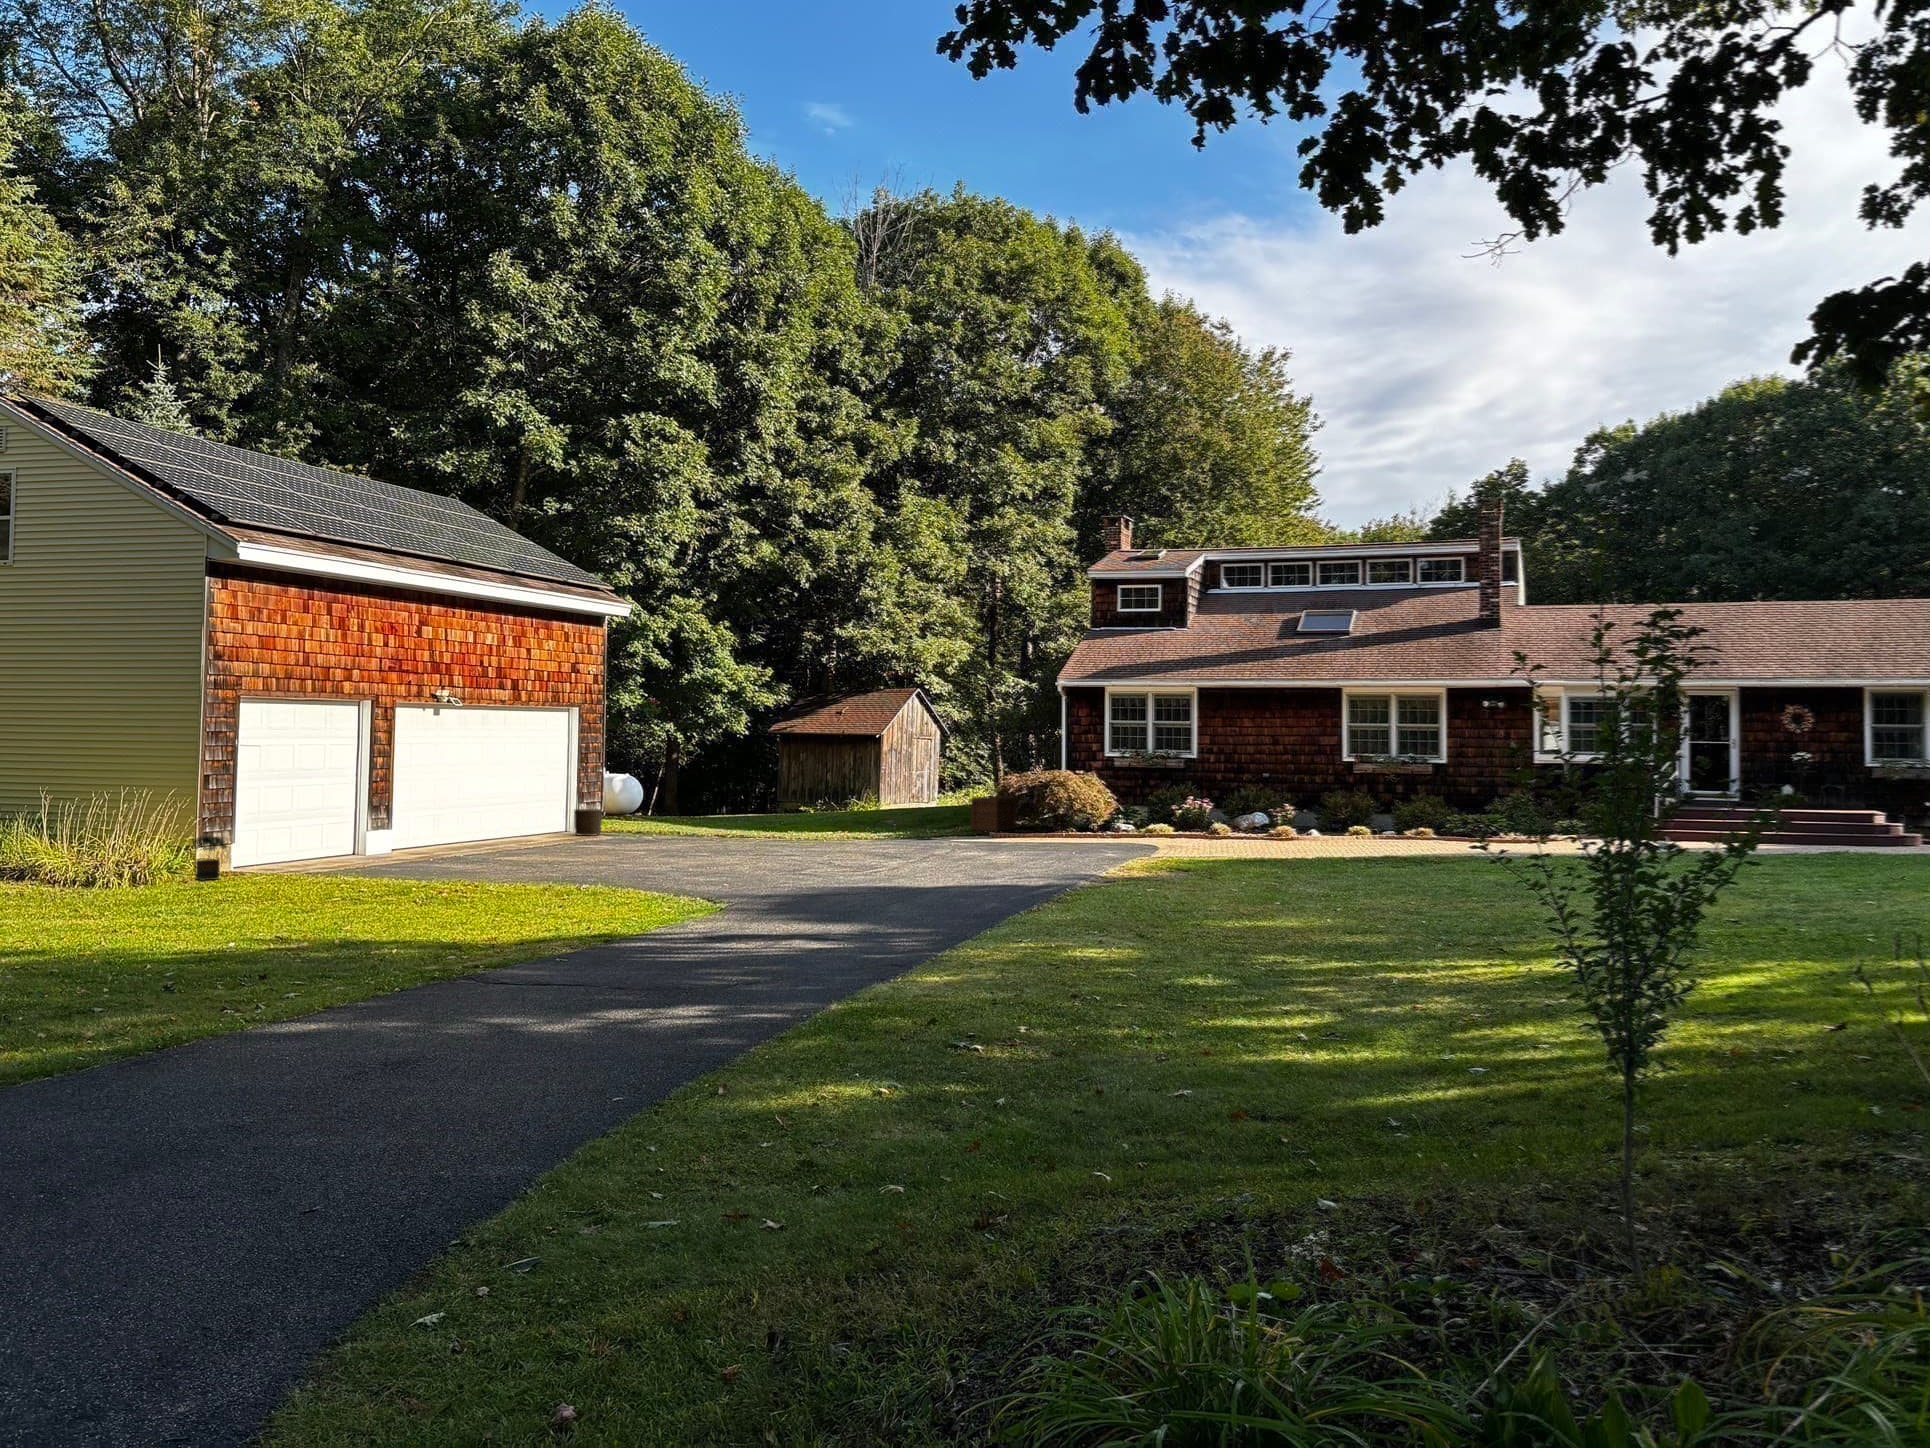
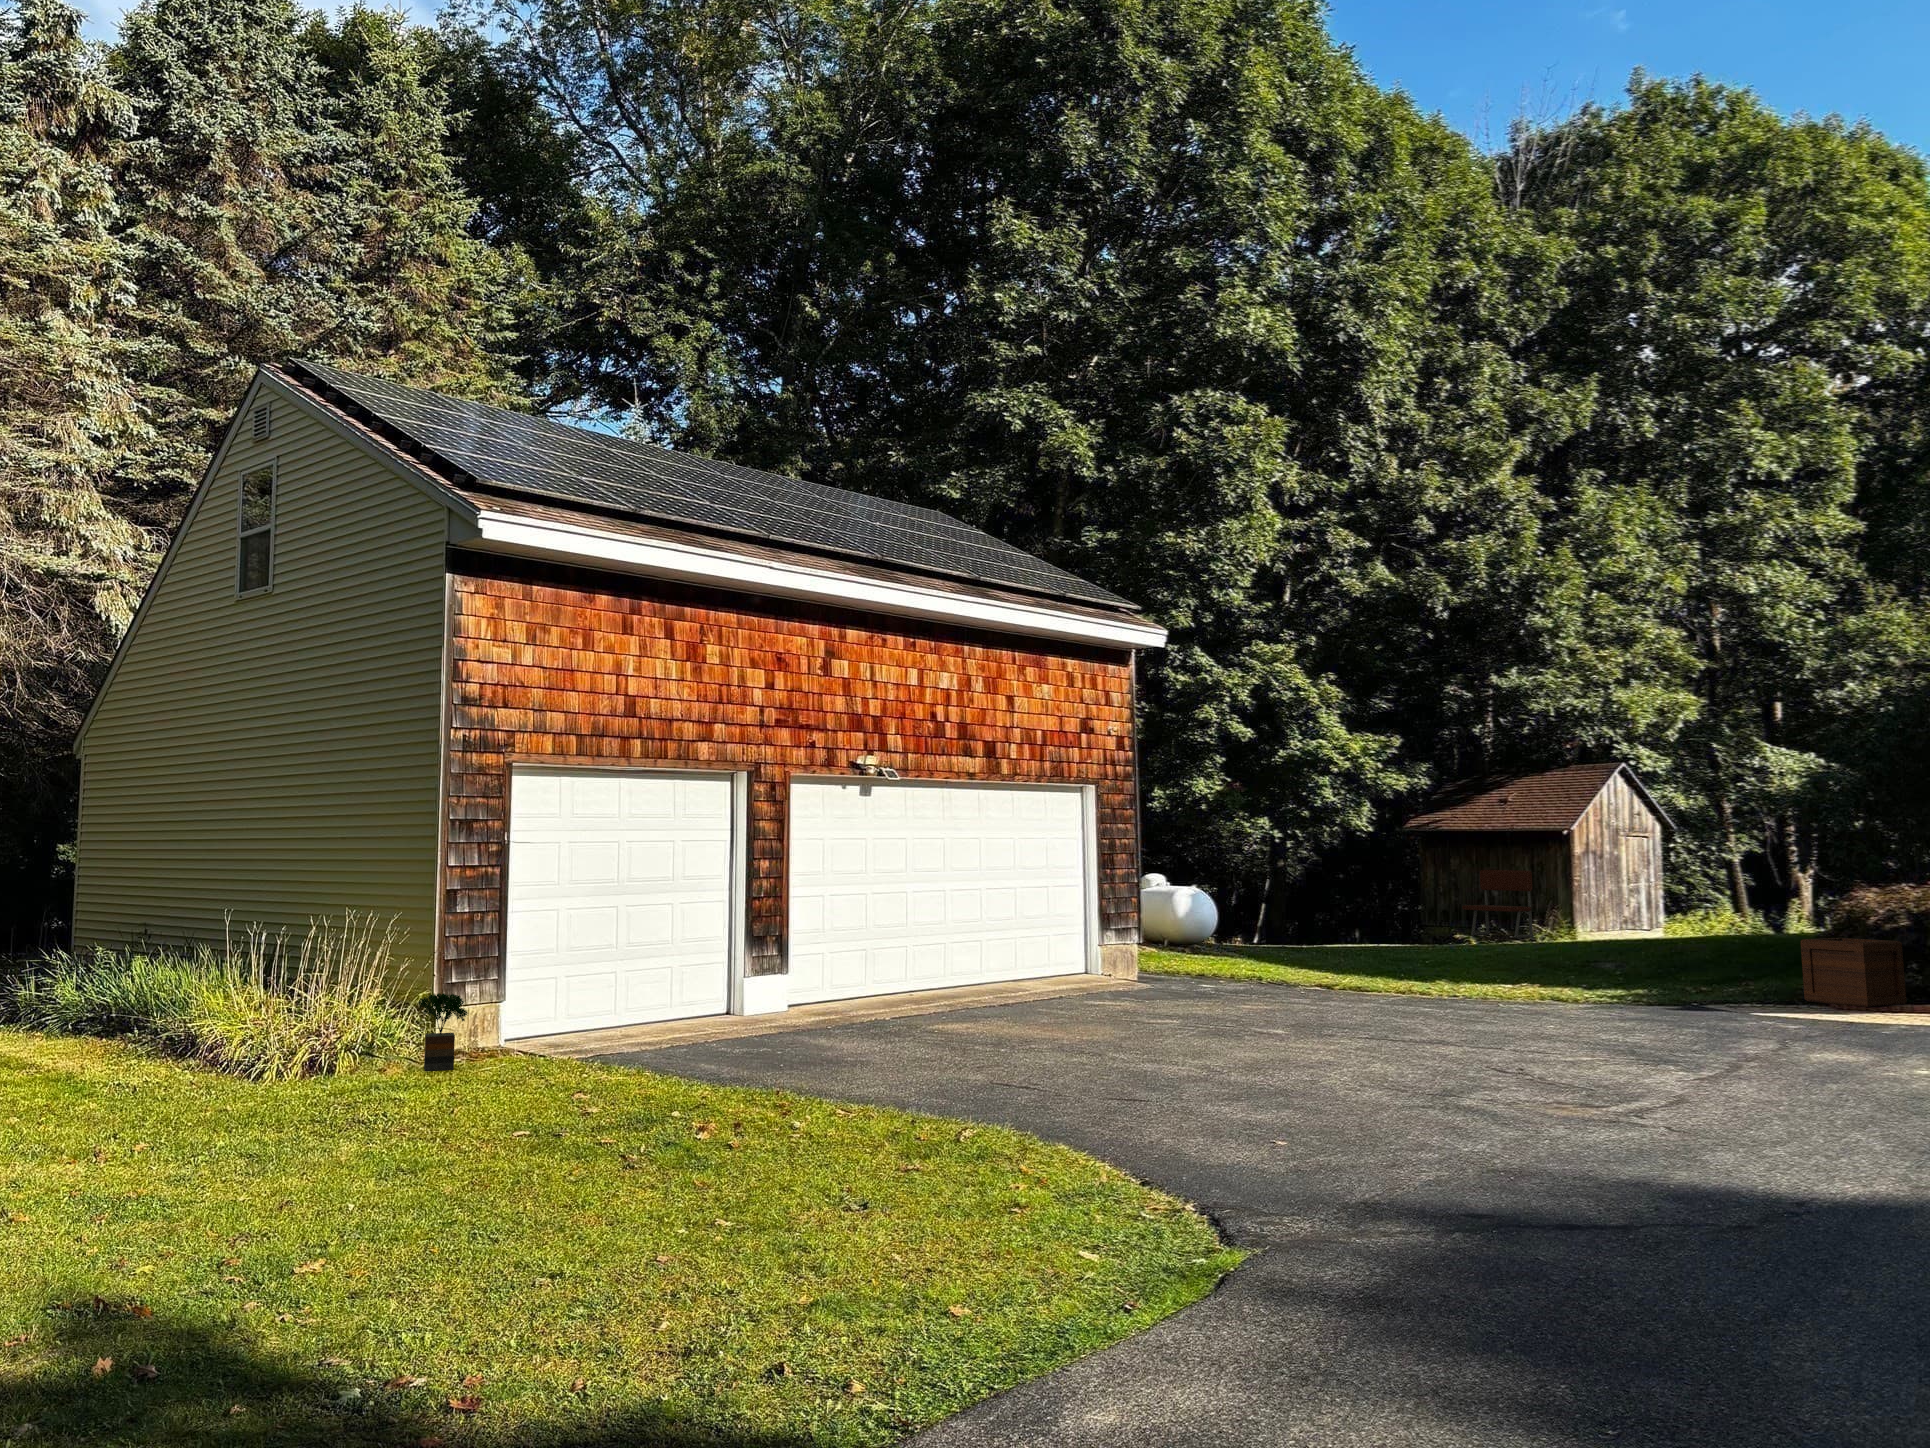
bench: none [807,761,851,805] -> present [1462,870,1534,938]
woven basket: present [574,809,602,836] -> none [1091,945,1134,989]

